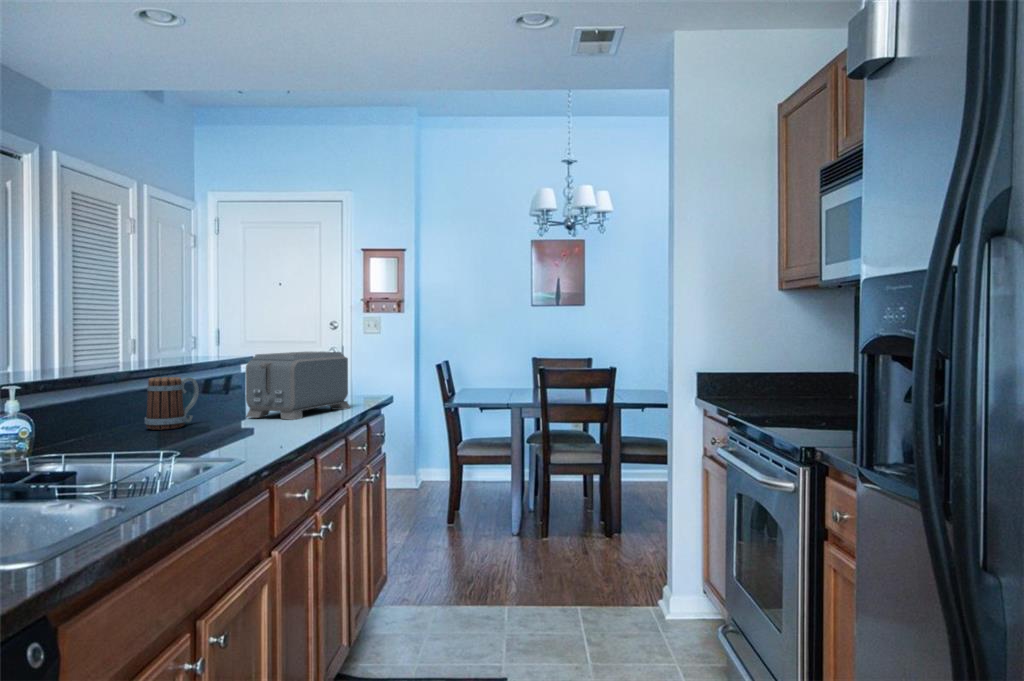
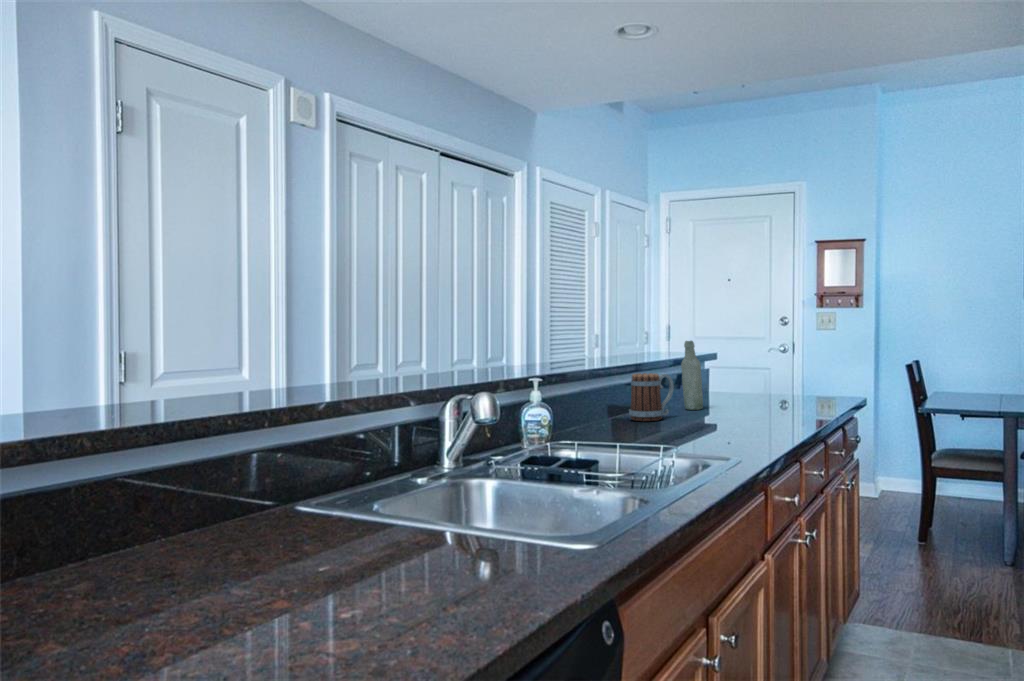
bottle: none [211,342,235,415] -> present [681,341,703,410]
toaster: present [246,352,350,420] -> none [716,349,823,419]

